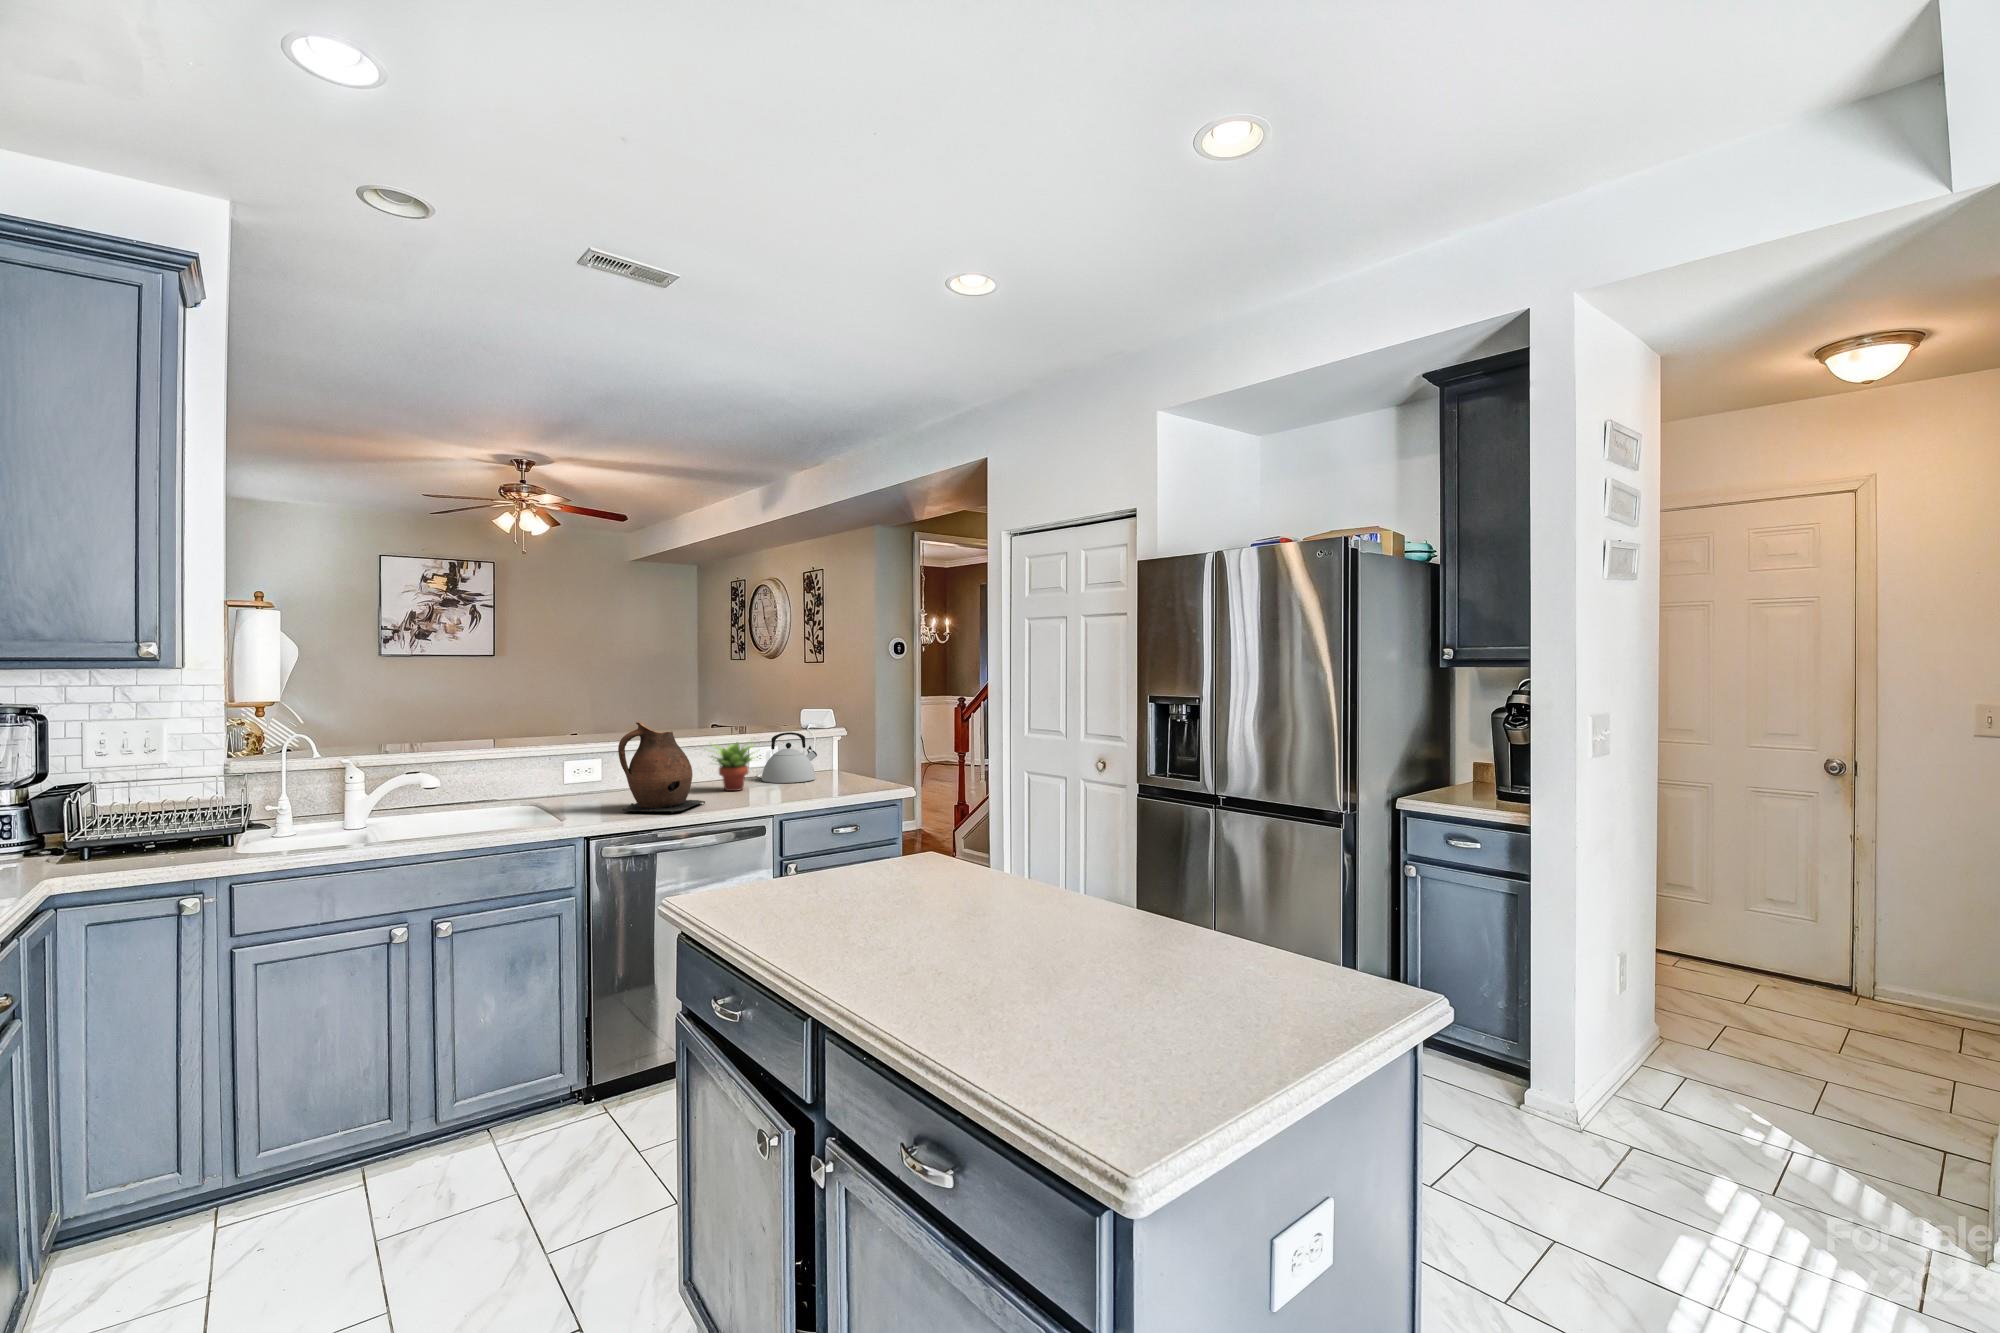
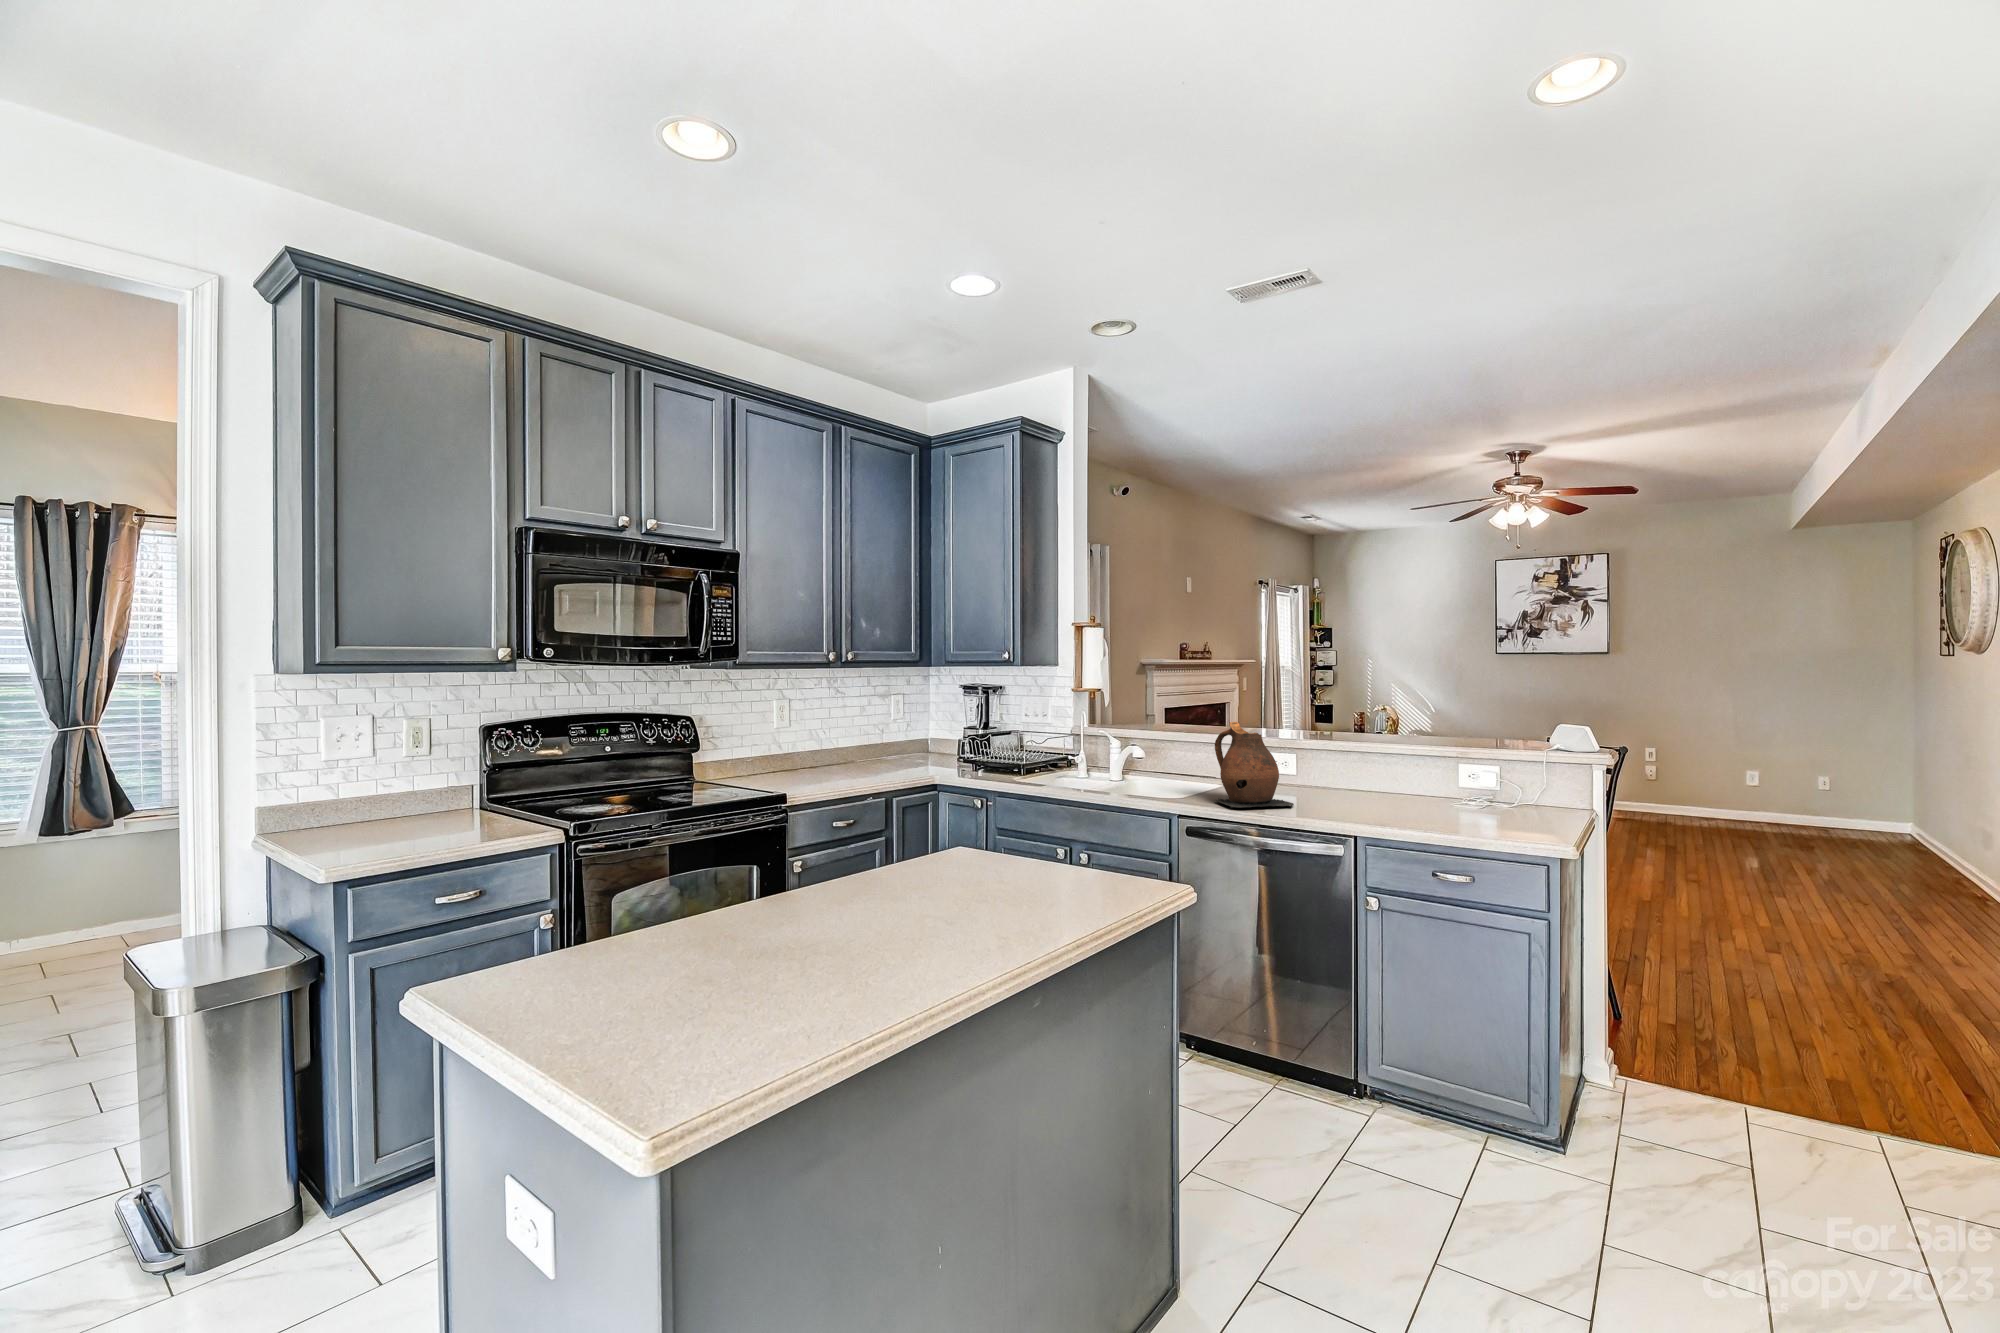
kettle: present [762,732,817,783] -> none [1447,749,1518,810]
succulent plant: present [708,742,753,791] -> none [1346,749,1413,804]

